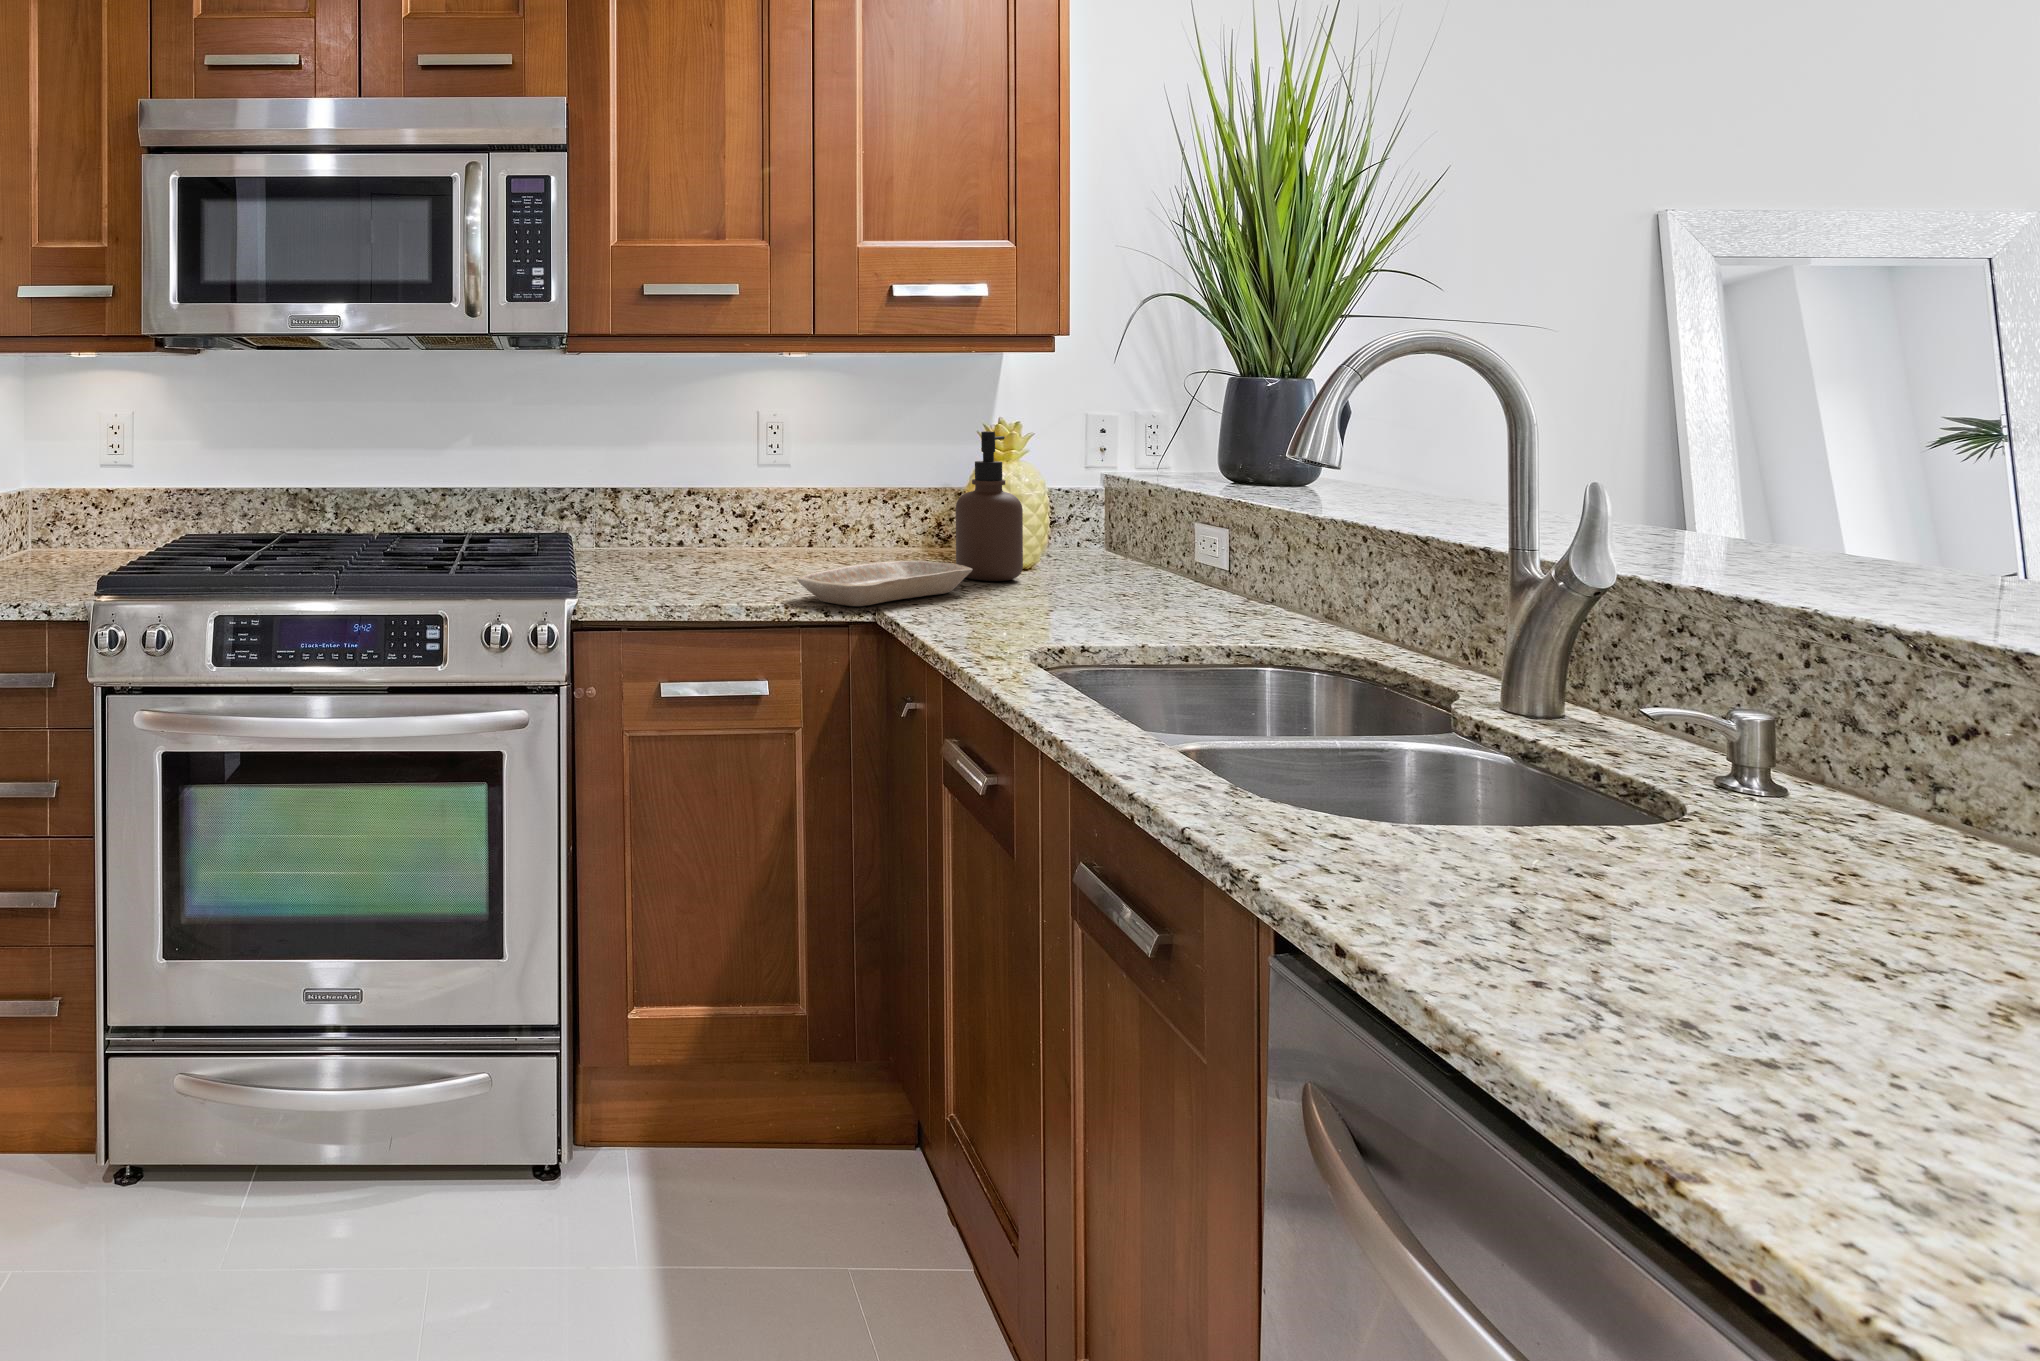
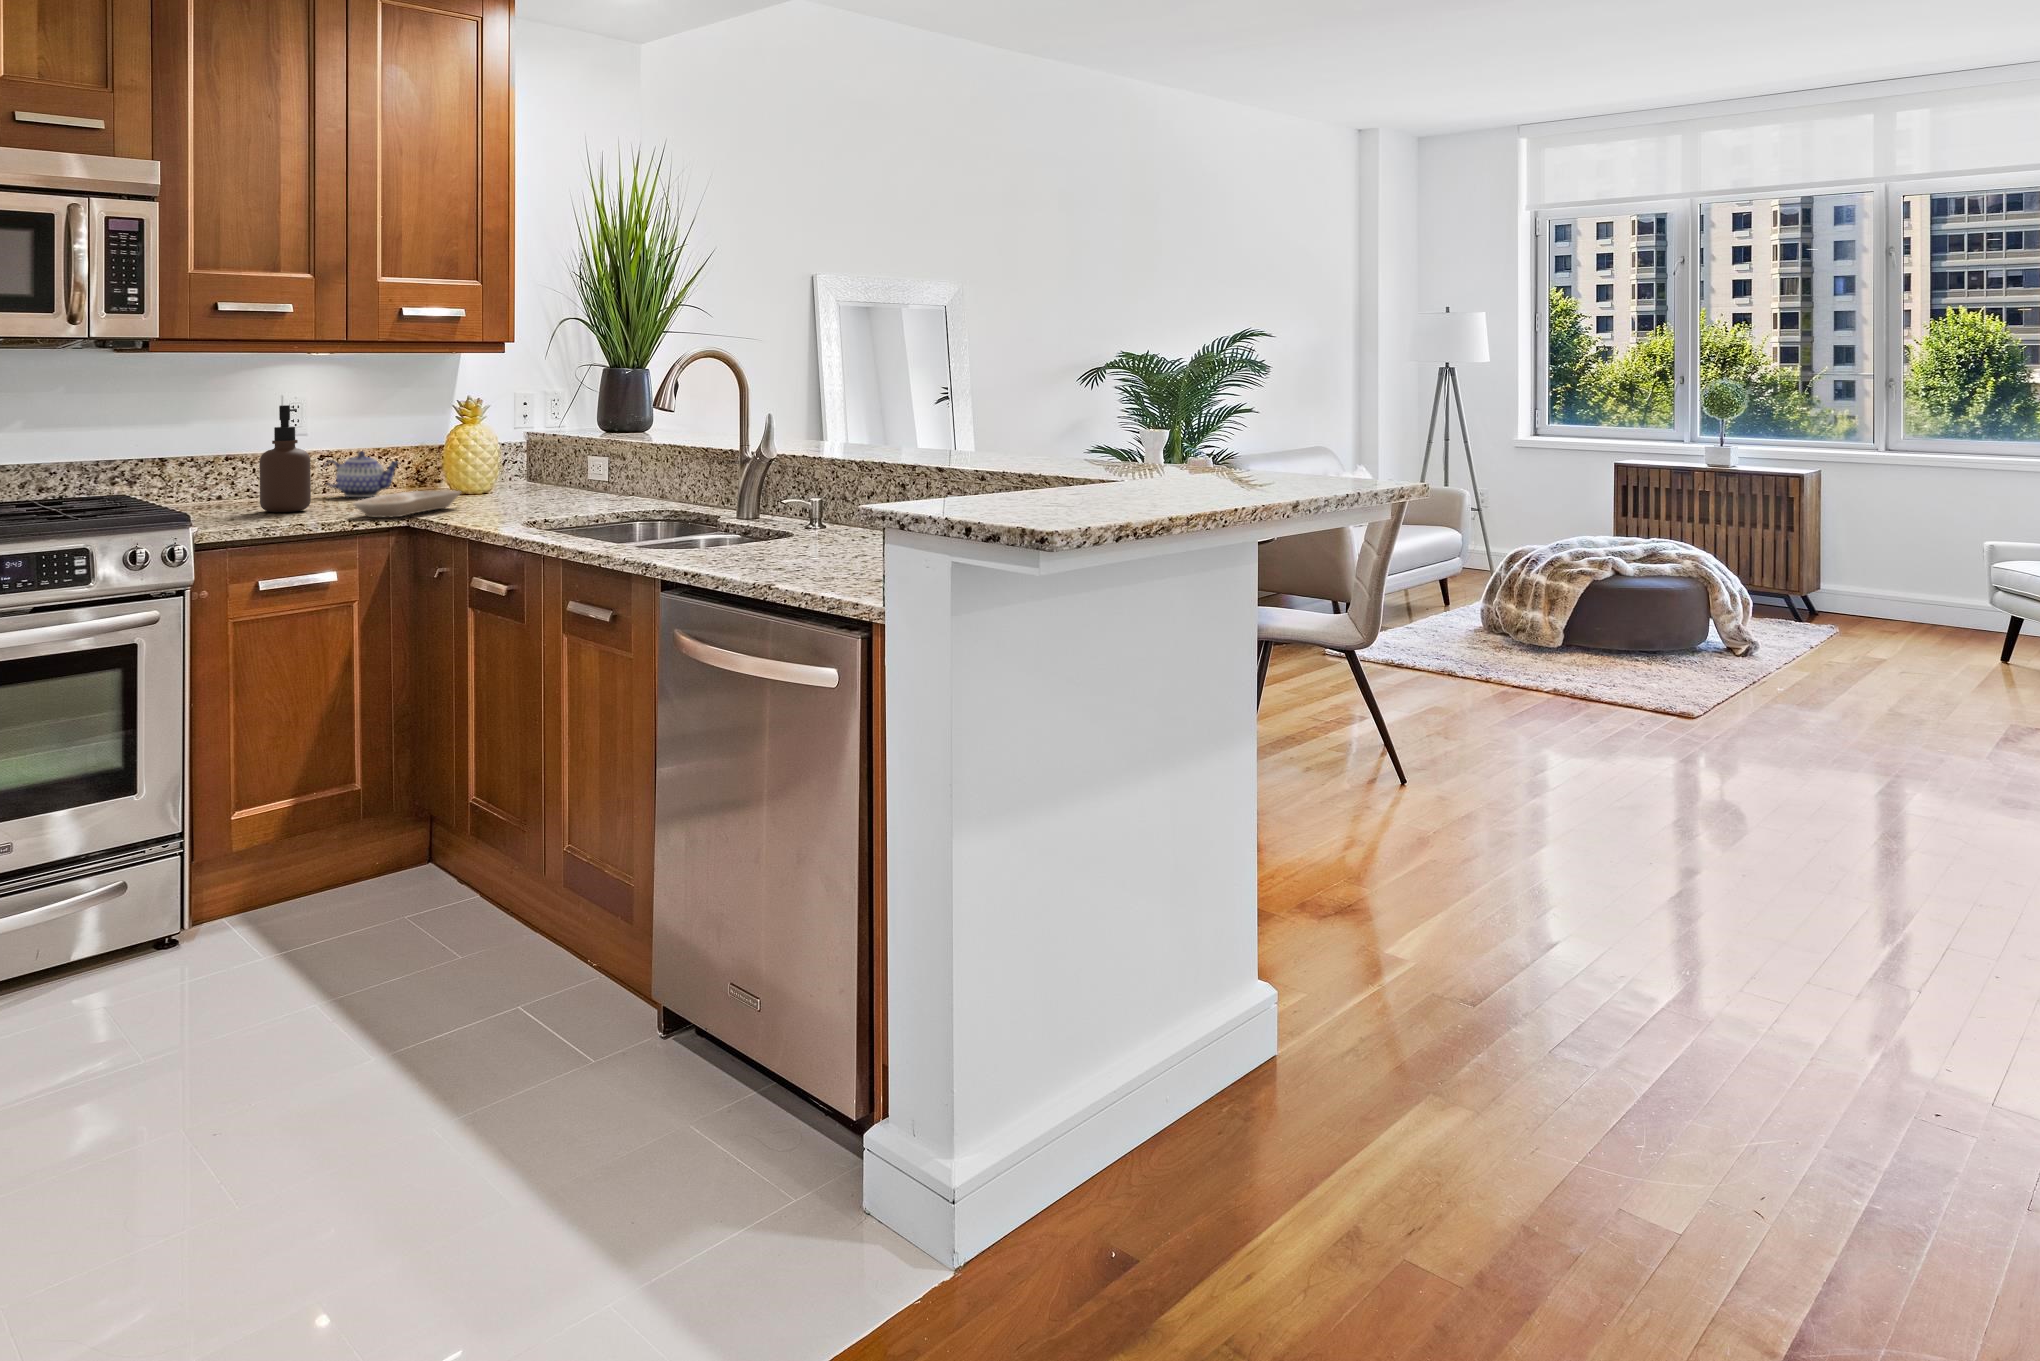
soap dispenser: present [956,431,1023,581] -> present [259,405,311,512]
teapot: none [812,491,912,555] -> present [323,451,399,497]

